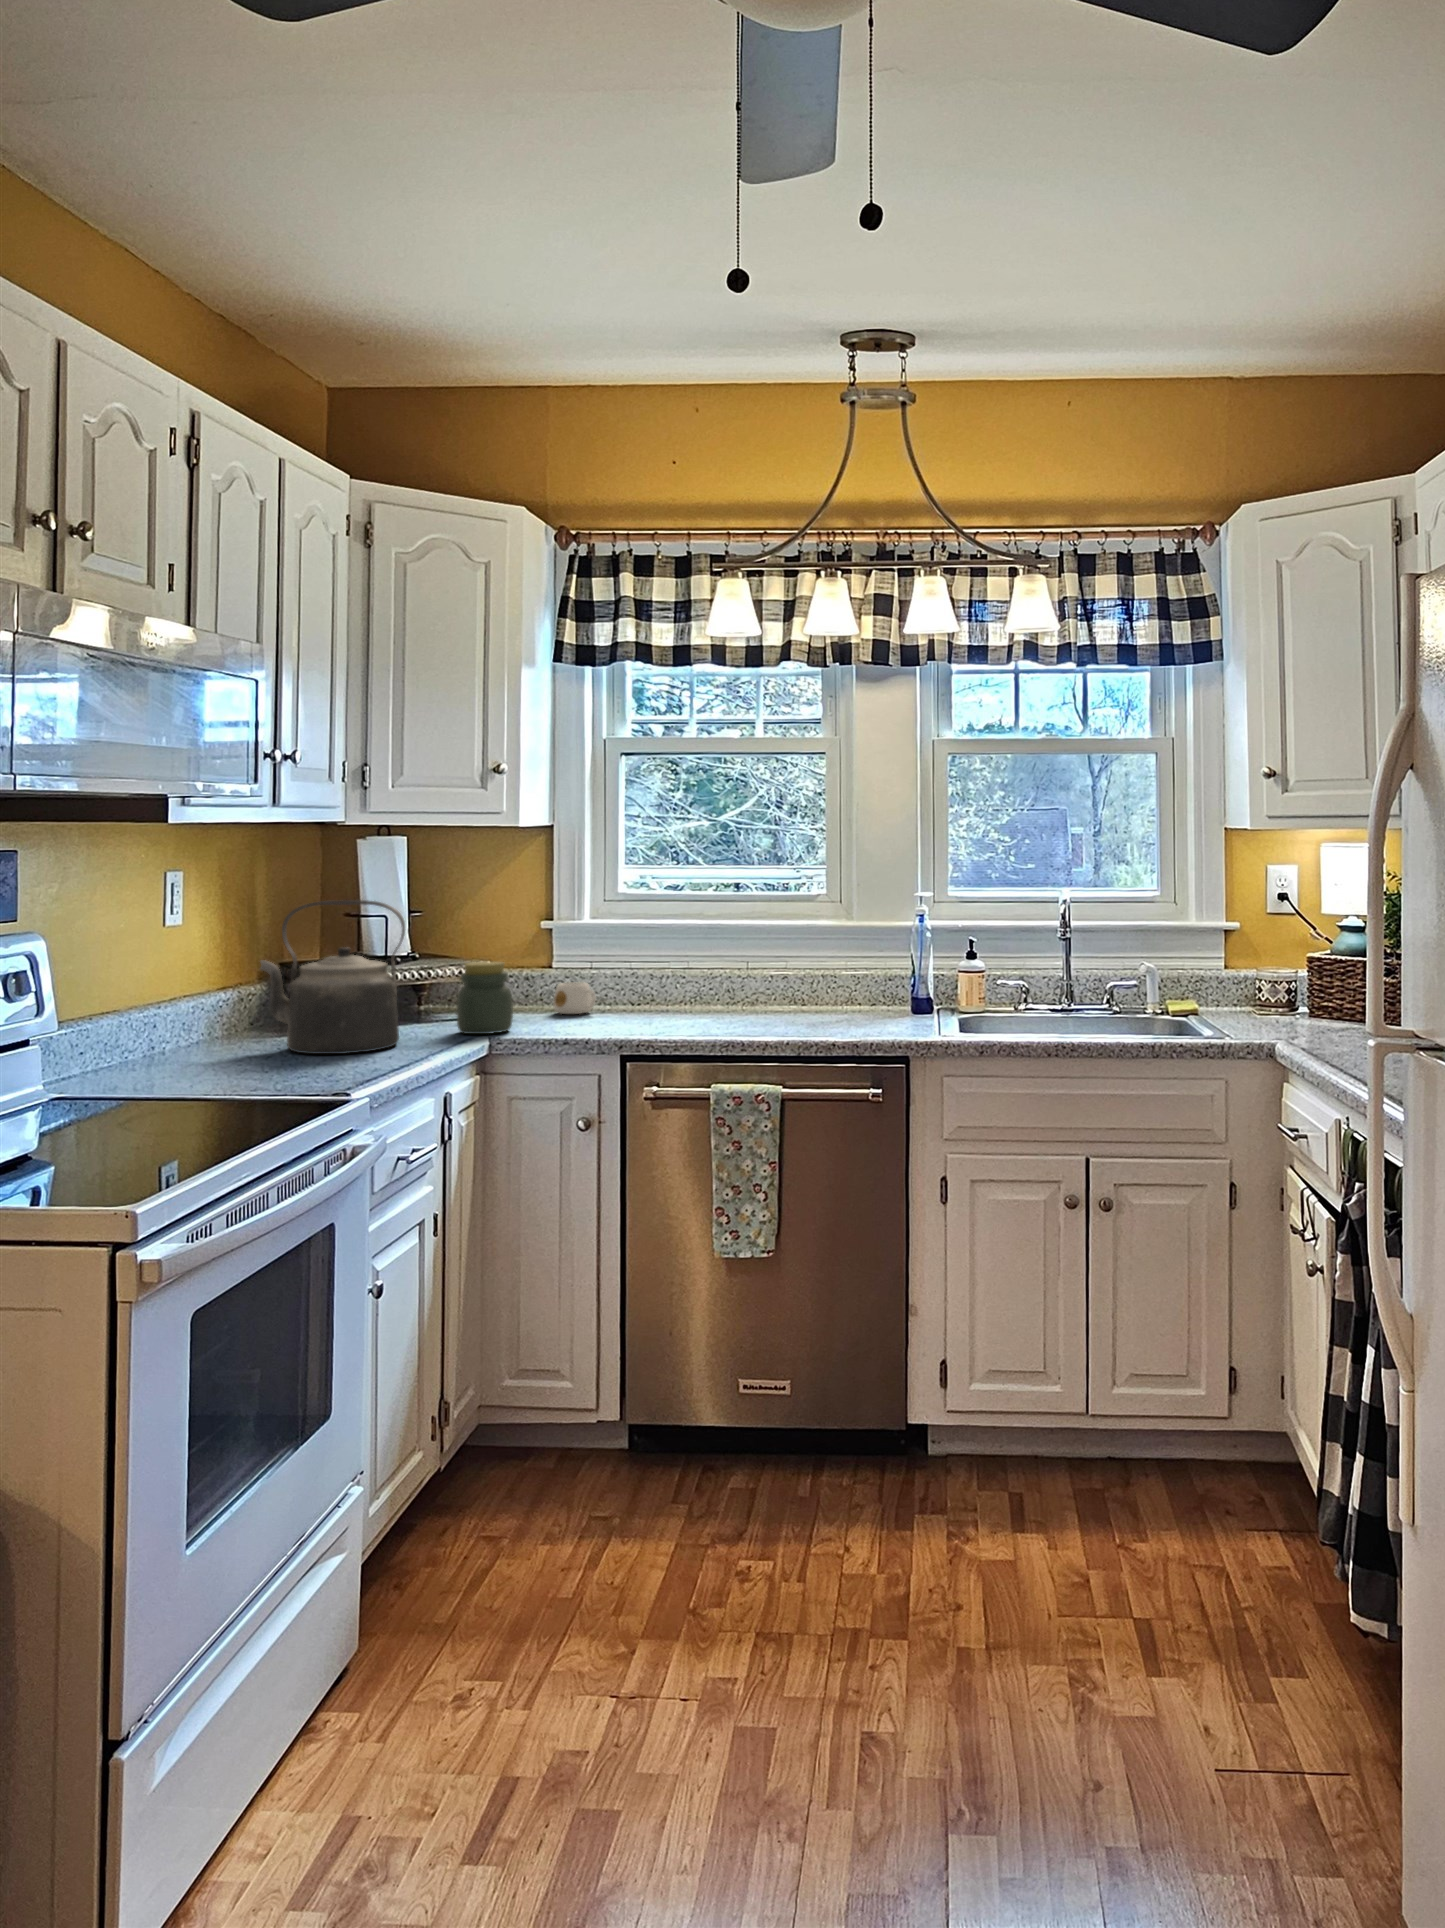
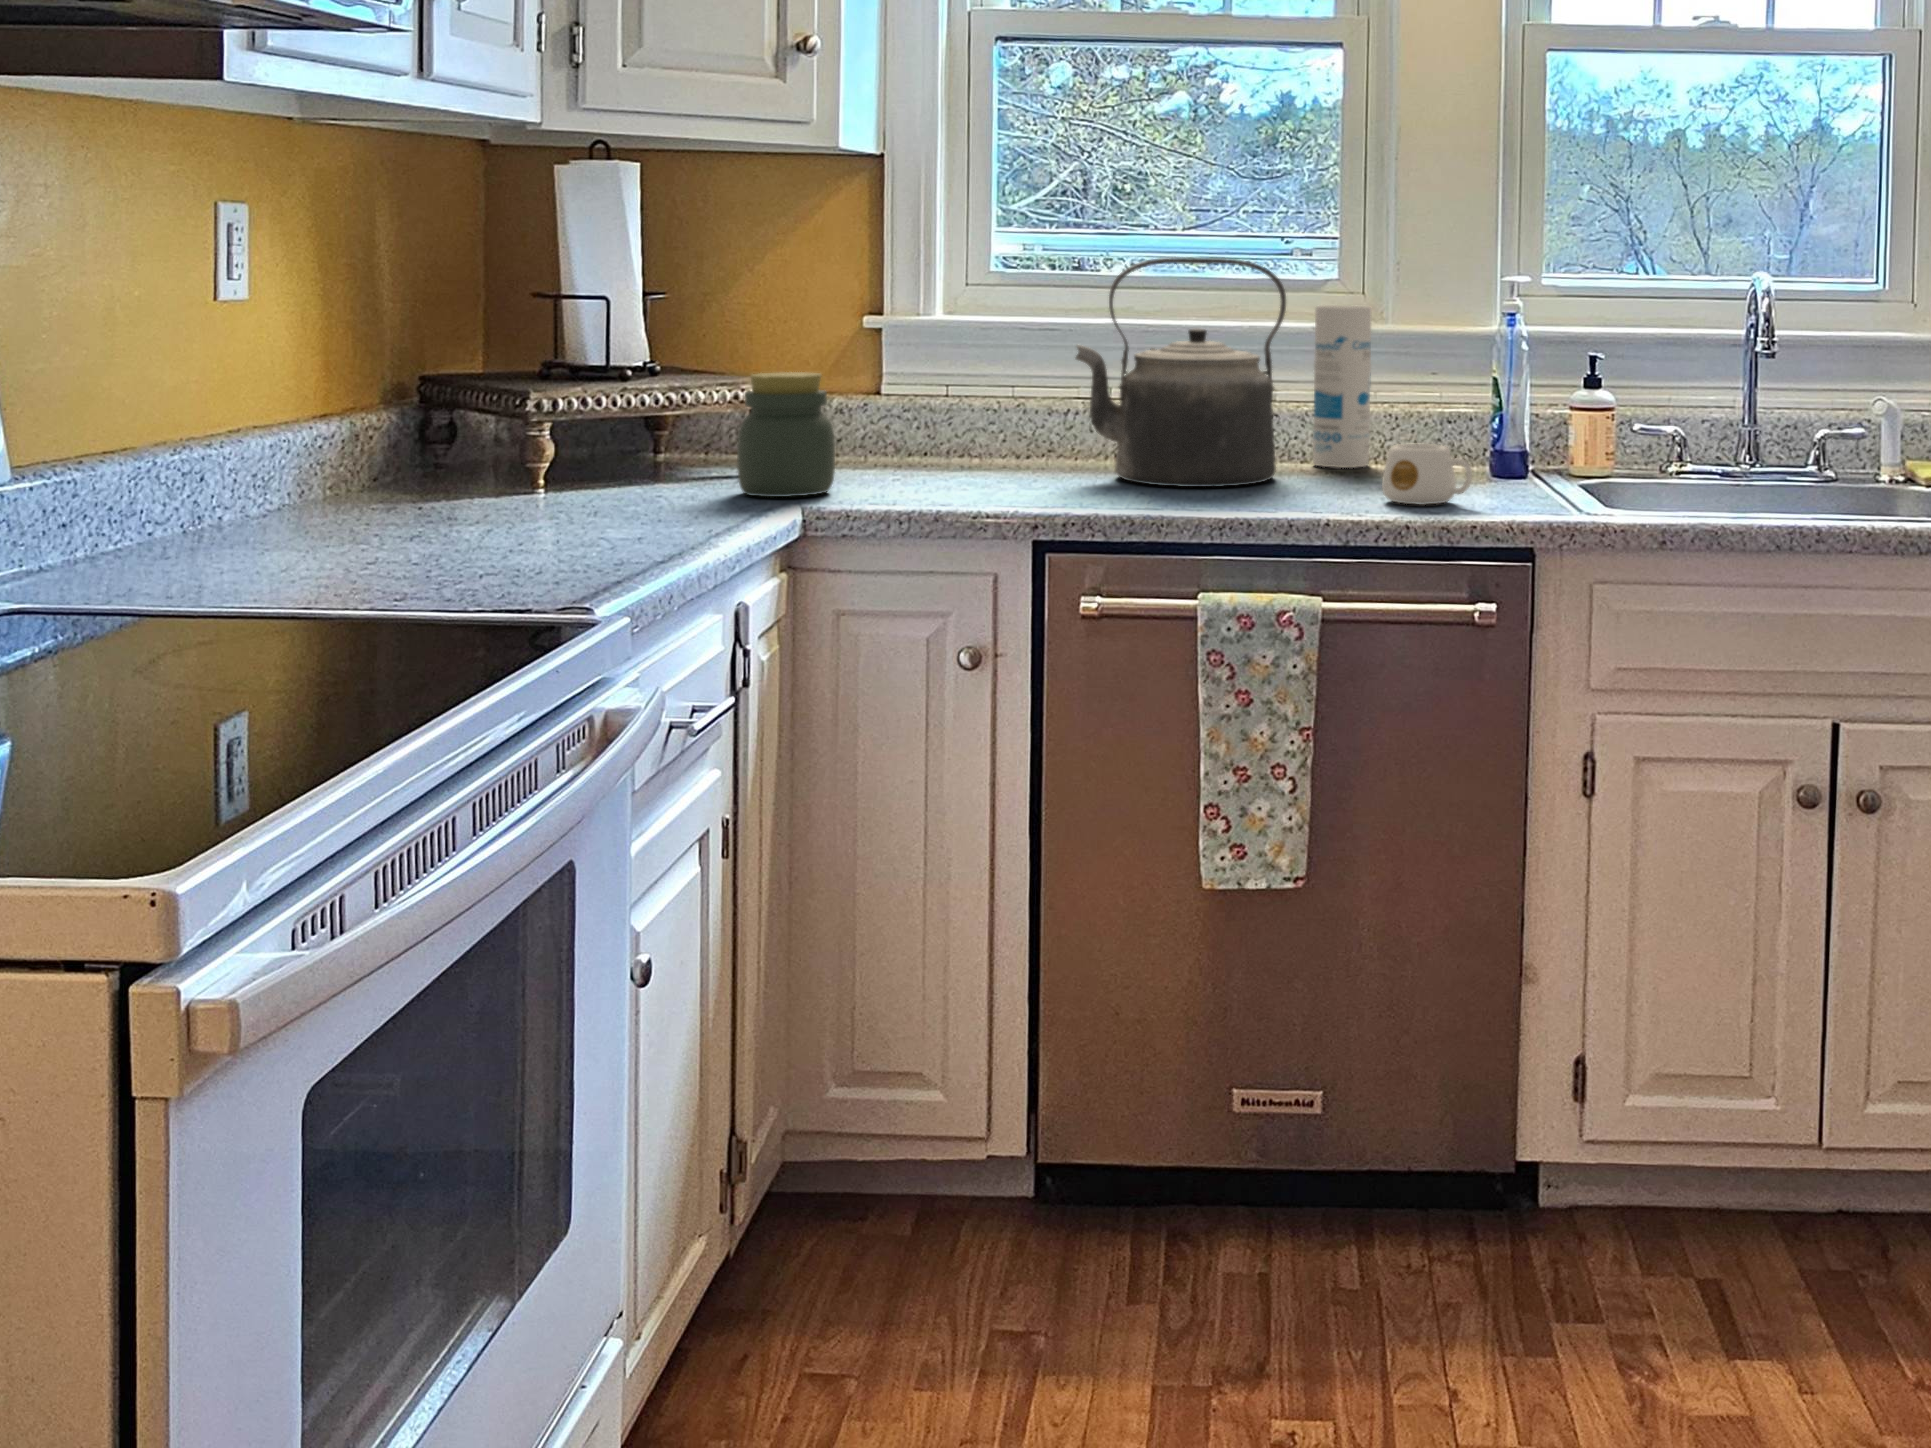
kettle: present [260,900,405,1054] -> present [1076,258,1286,487]
canister: none [805,913,839,1011] -> present [1313,305,1371,468]
mug: present [553,982,596,1014] -> present [1382,444,1472,505]

